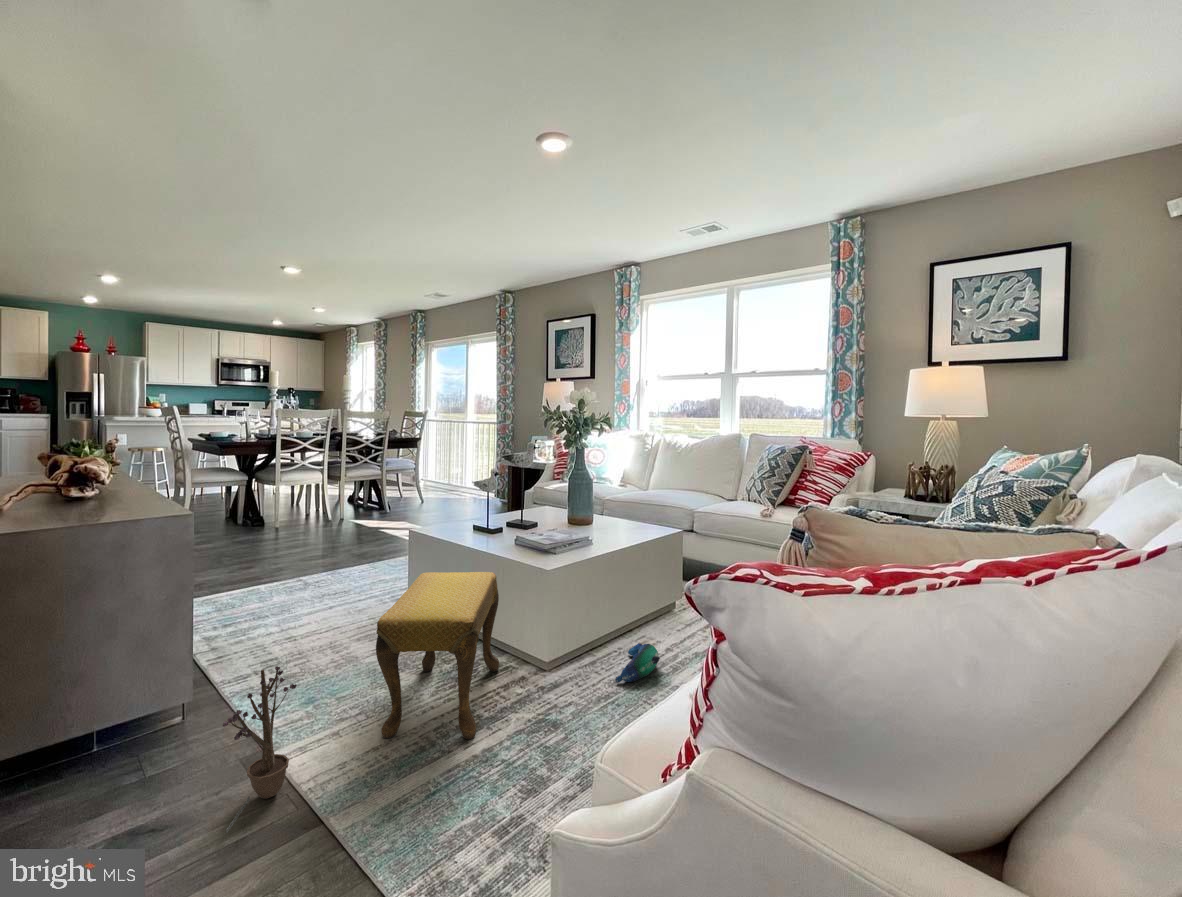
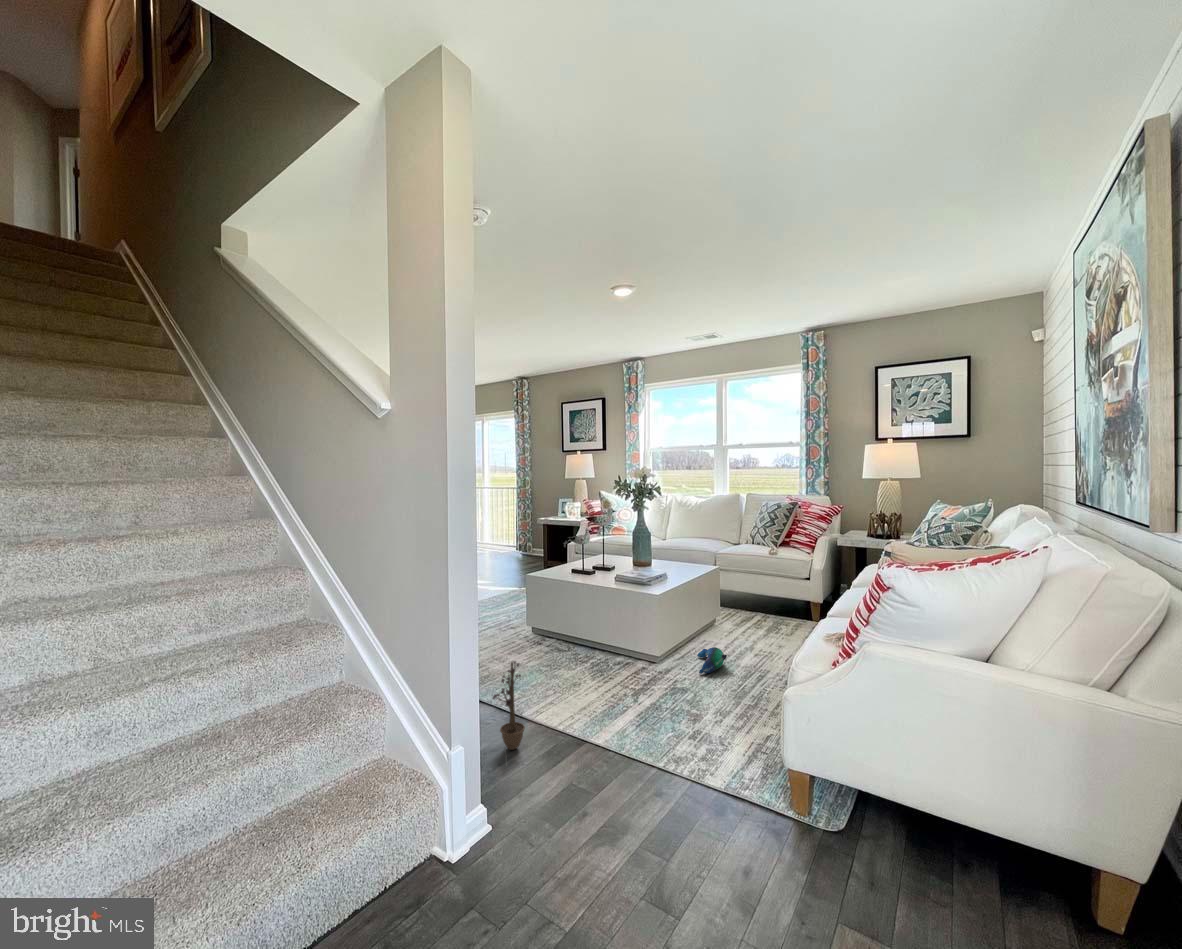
footstool: present [376,572,499,739] -> none [556,600,625,714]

